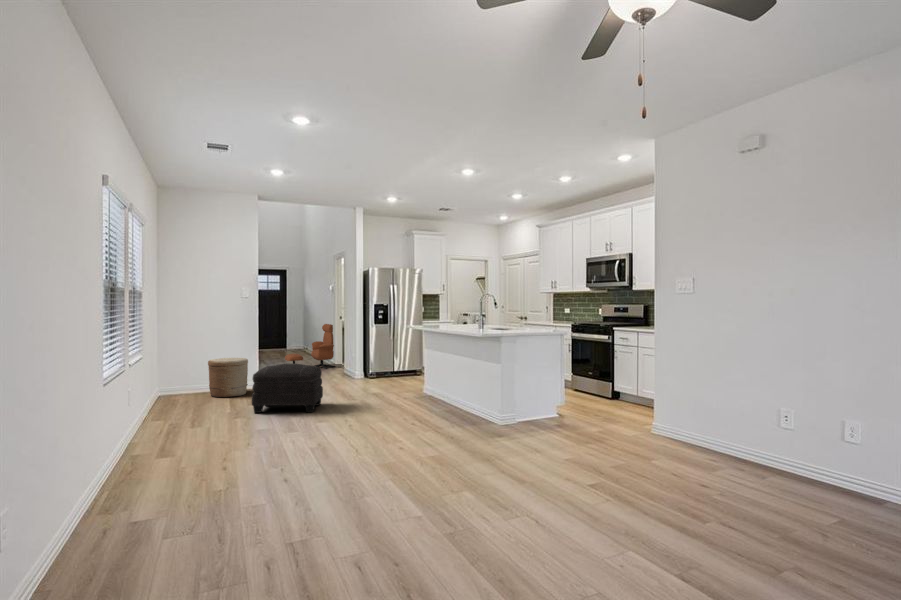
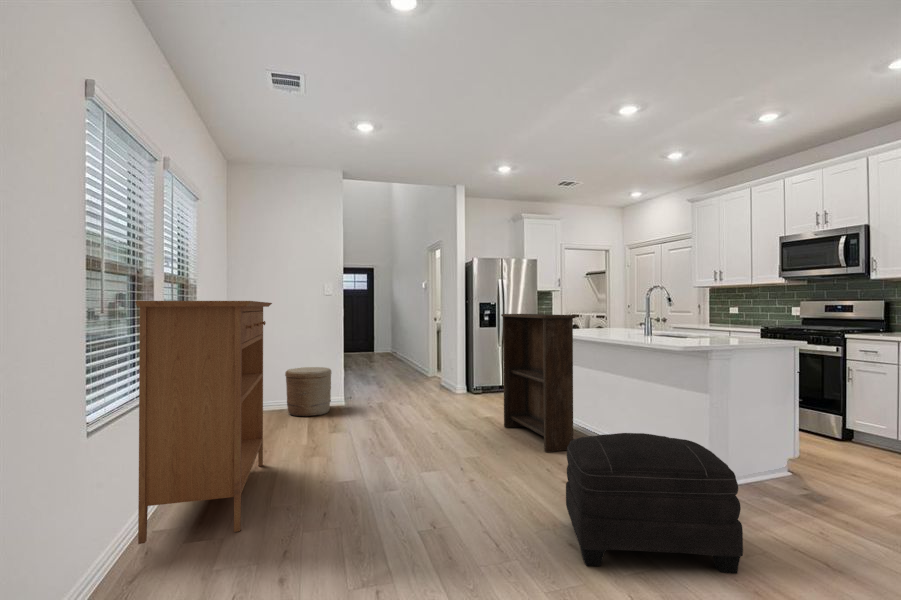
console table: none [117,306,203,467] -> present [136,301,272,544]
bookshelf: none [384,314,432,412] -> present [501,314,575,452]
lounge chair: present [285,324,336,369] -> none [369,327,429,381]
ottoman: present [252,363,323,413] -> present [566,433,743,574]

